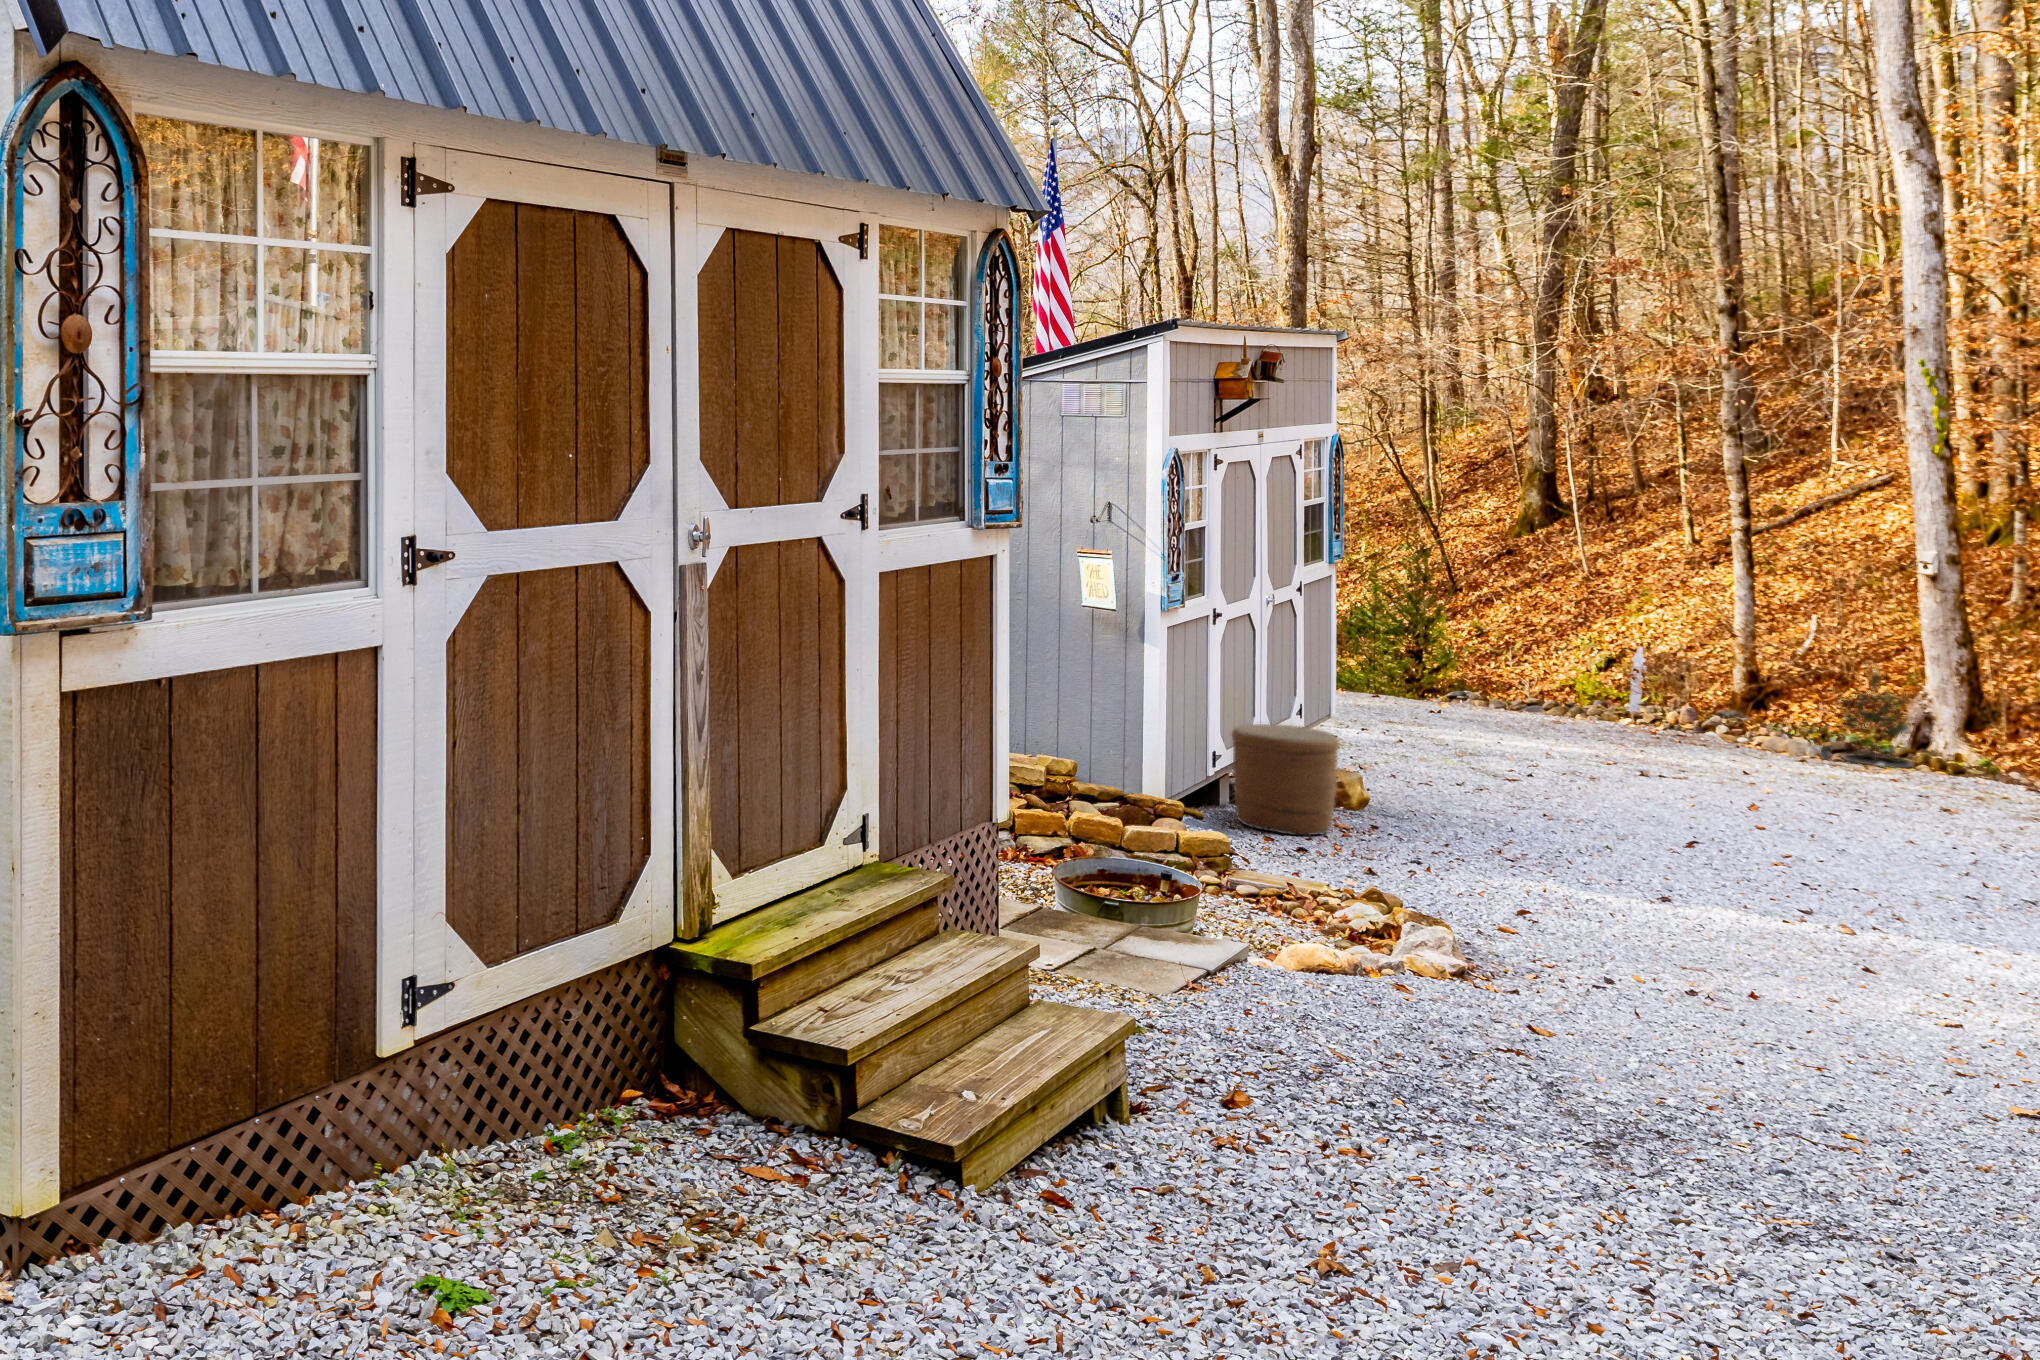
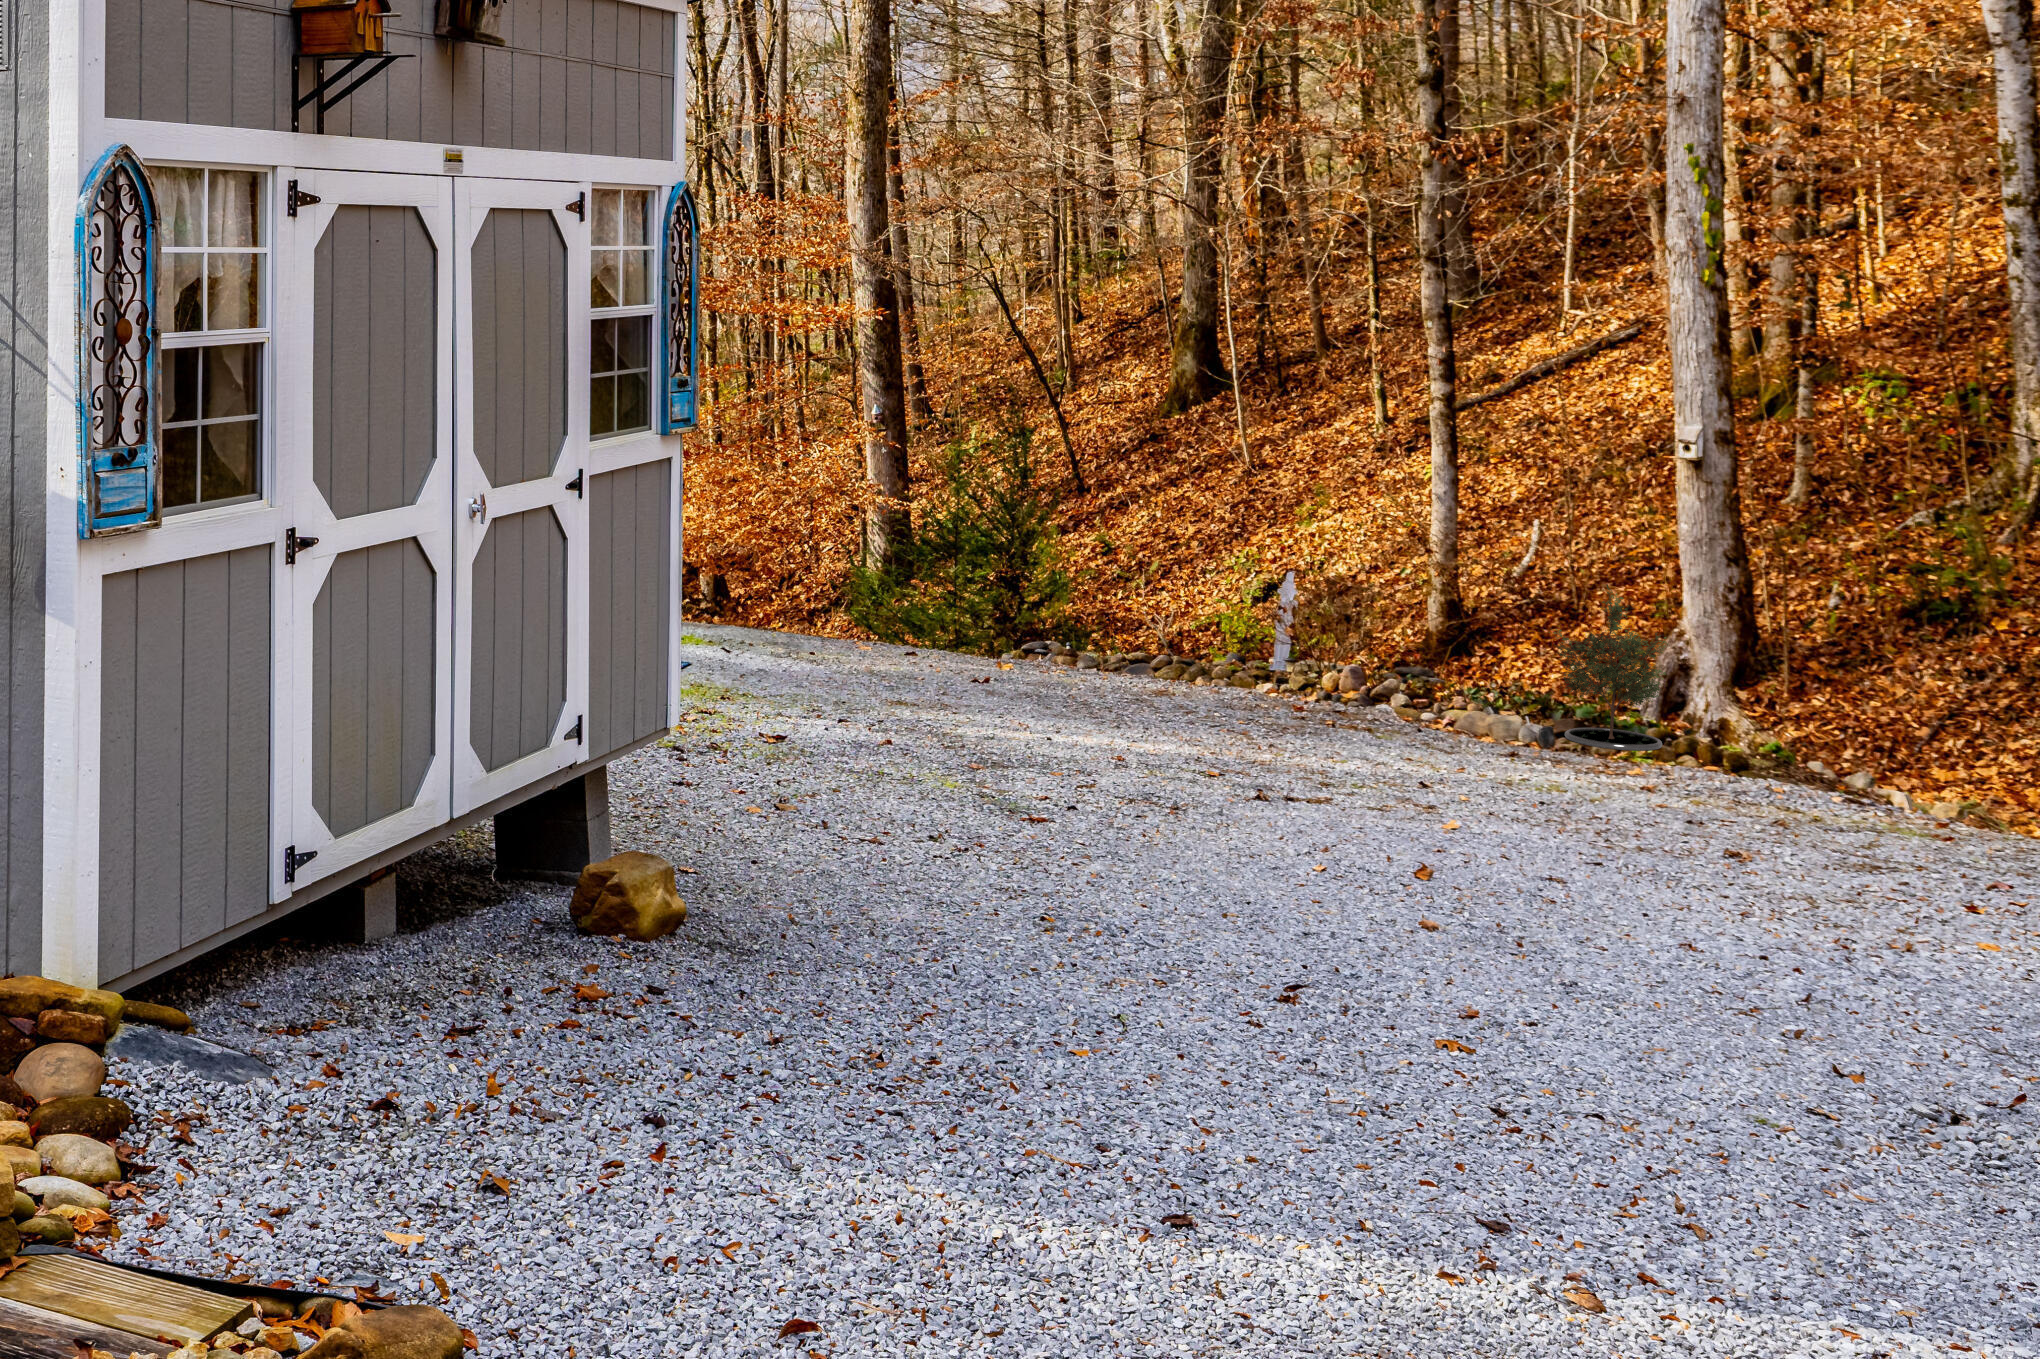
woven basket: present [1232,724,1340,836] -> none [516,745,709,969]

